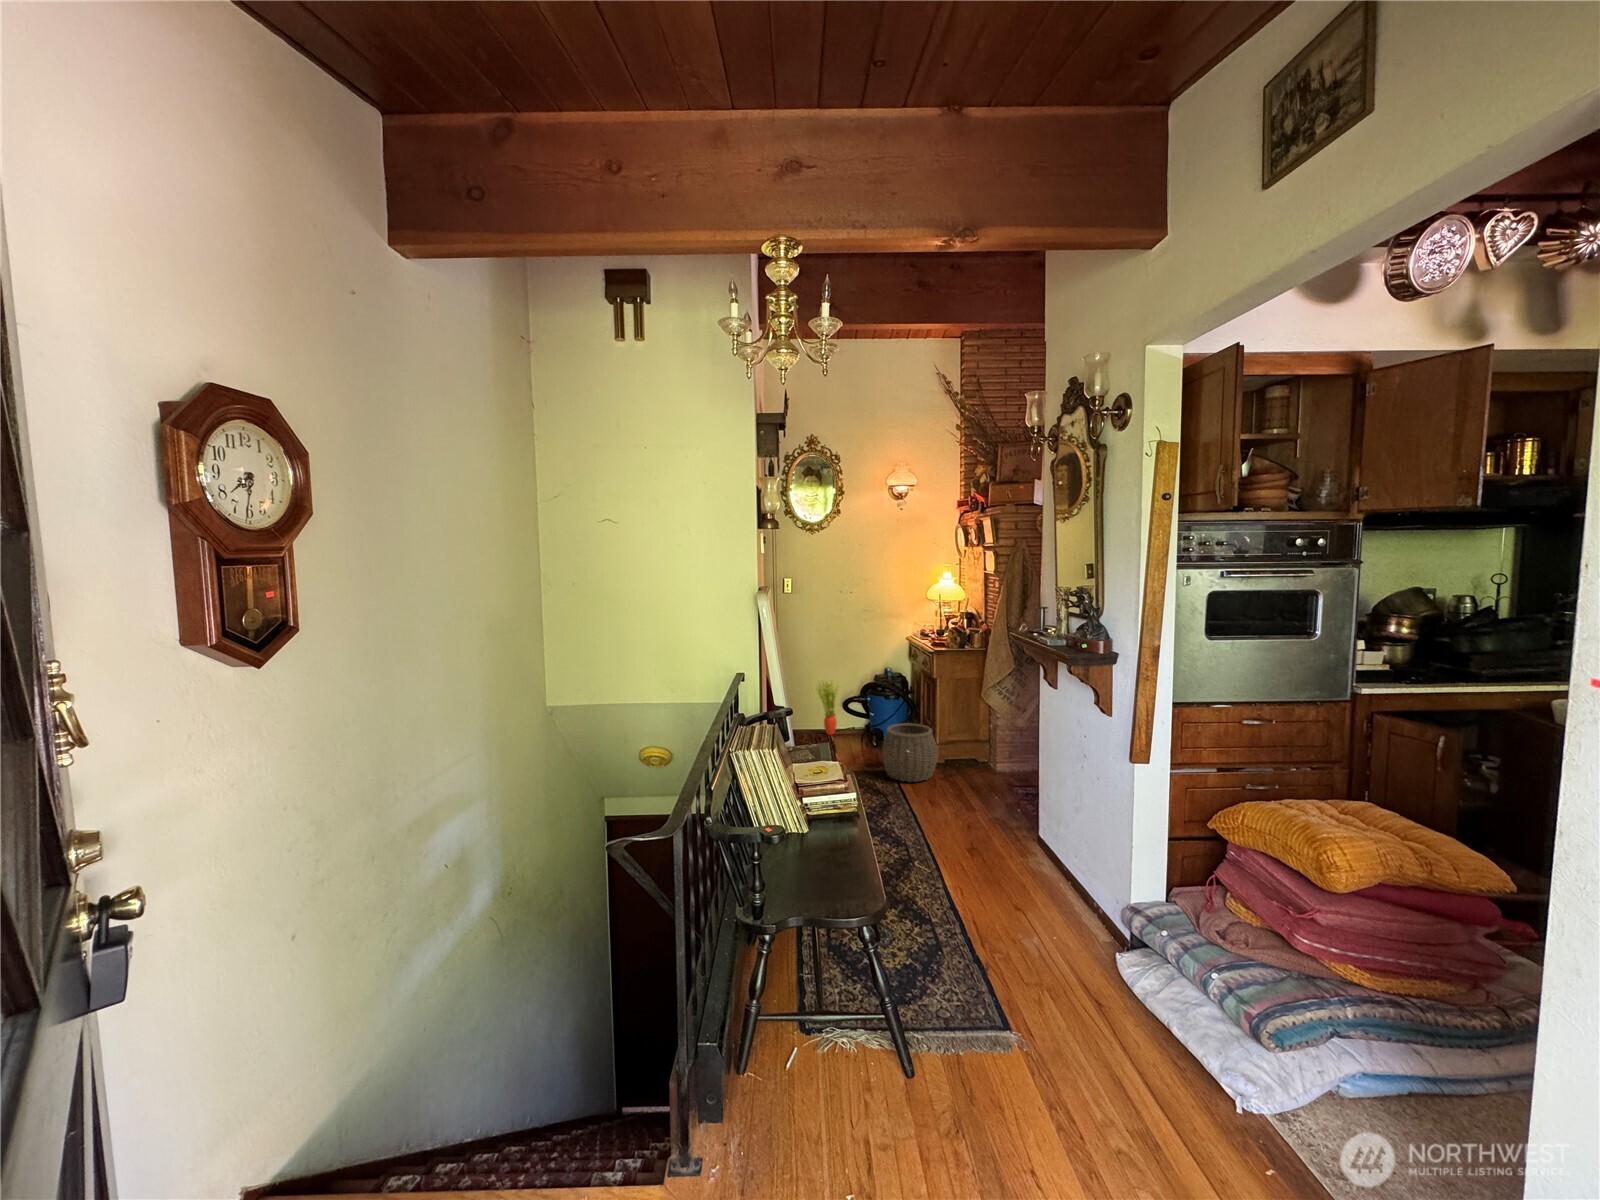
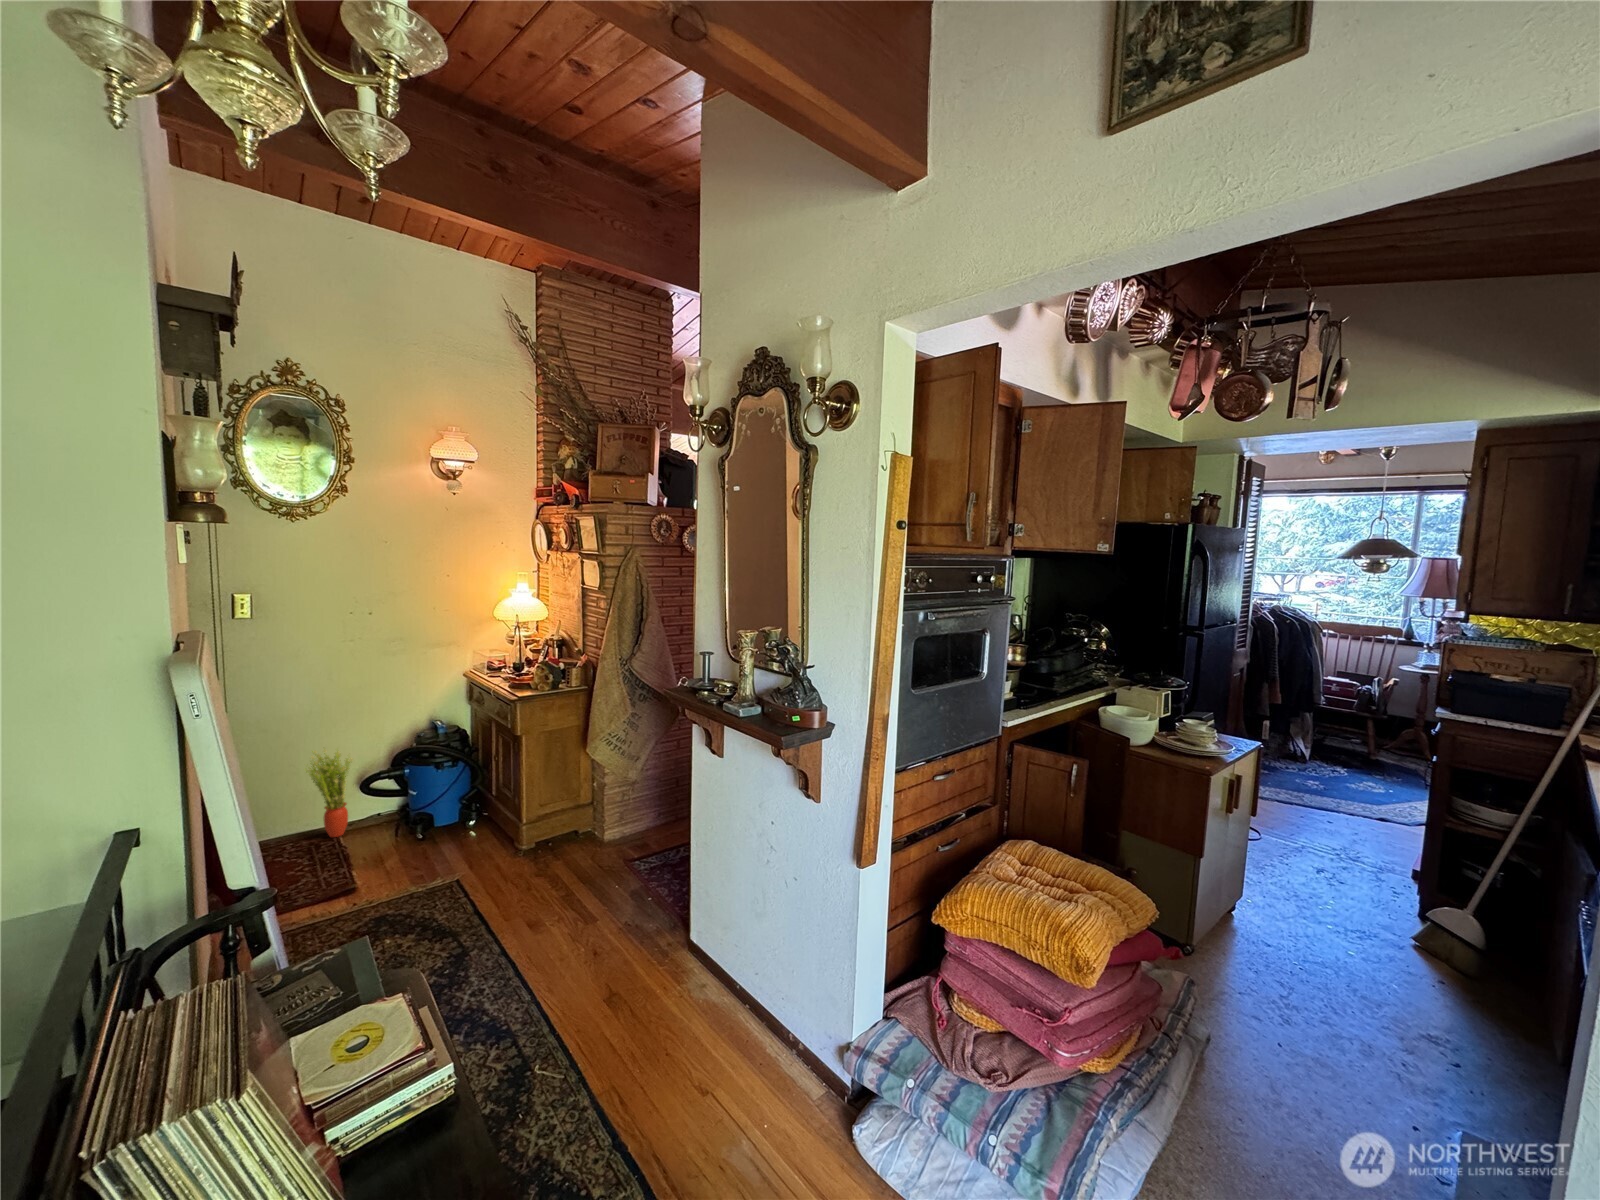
woven basket: present [882,723,937,782] -> none [441,806,532,902]

